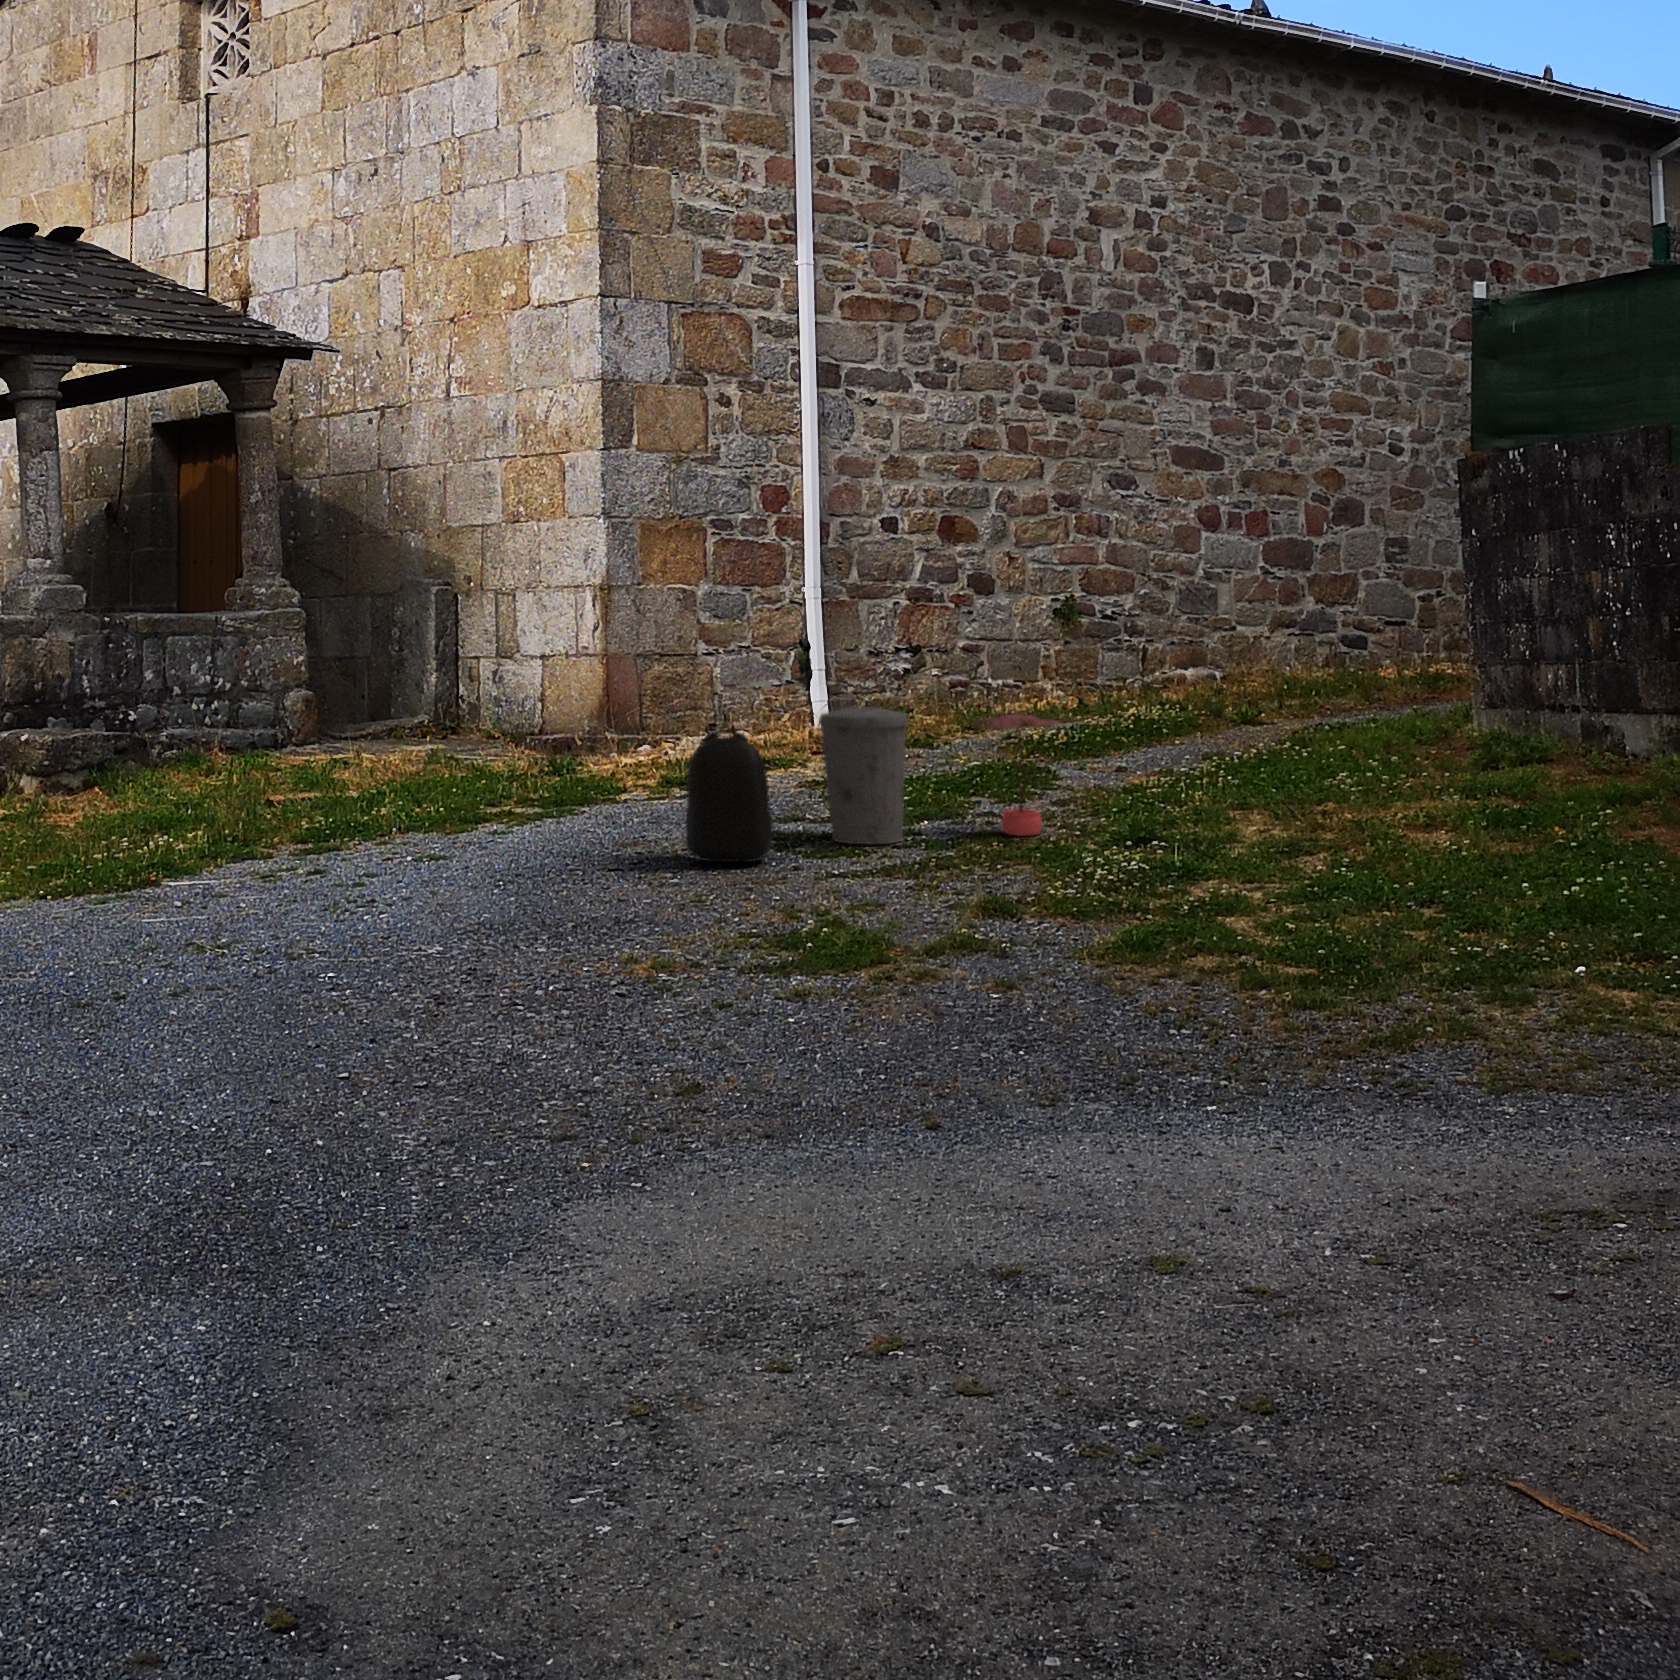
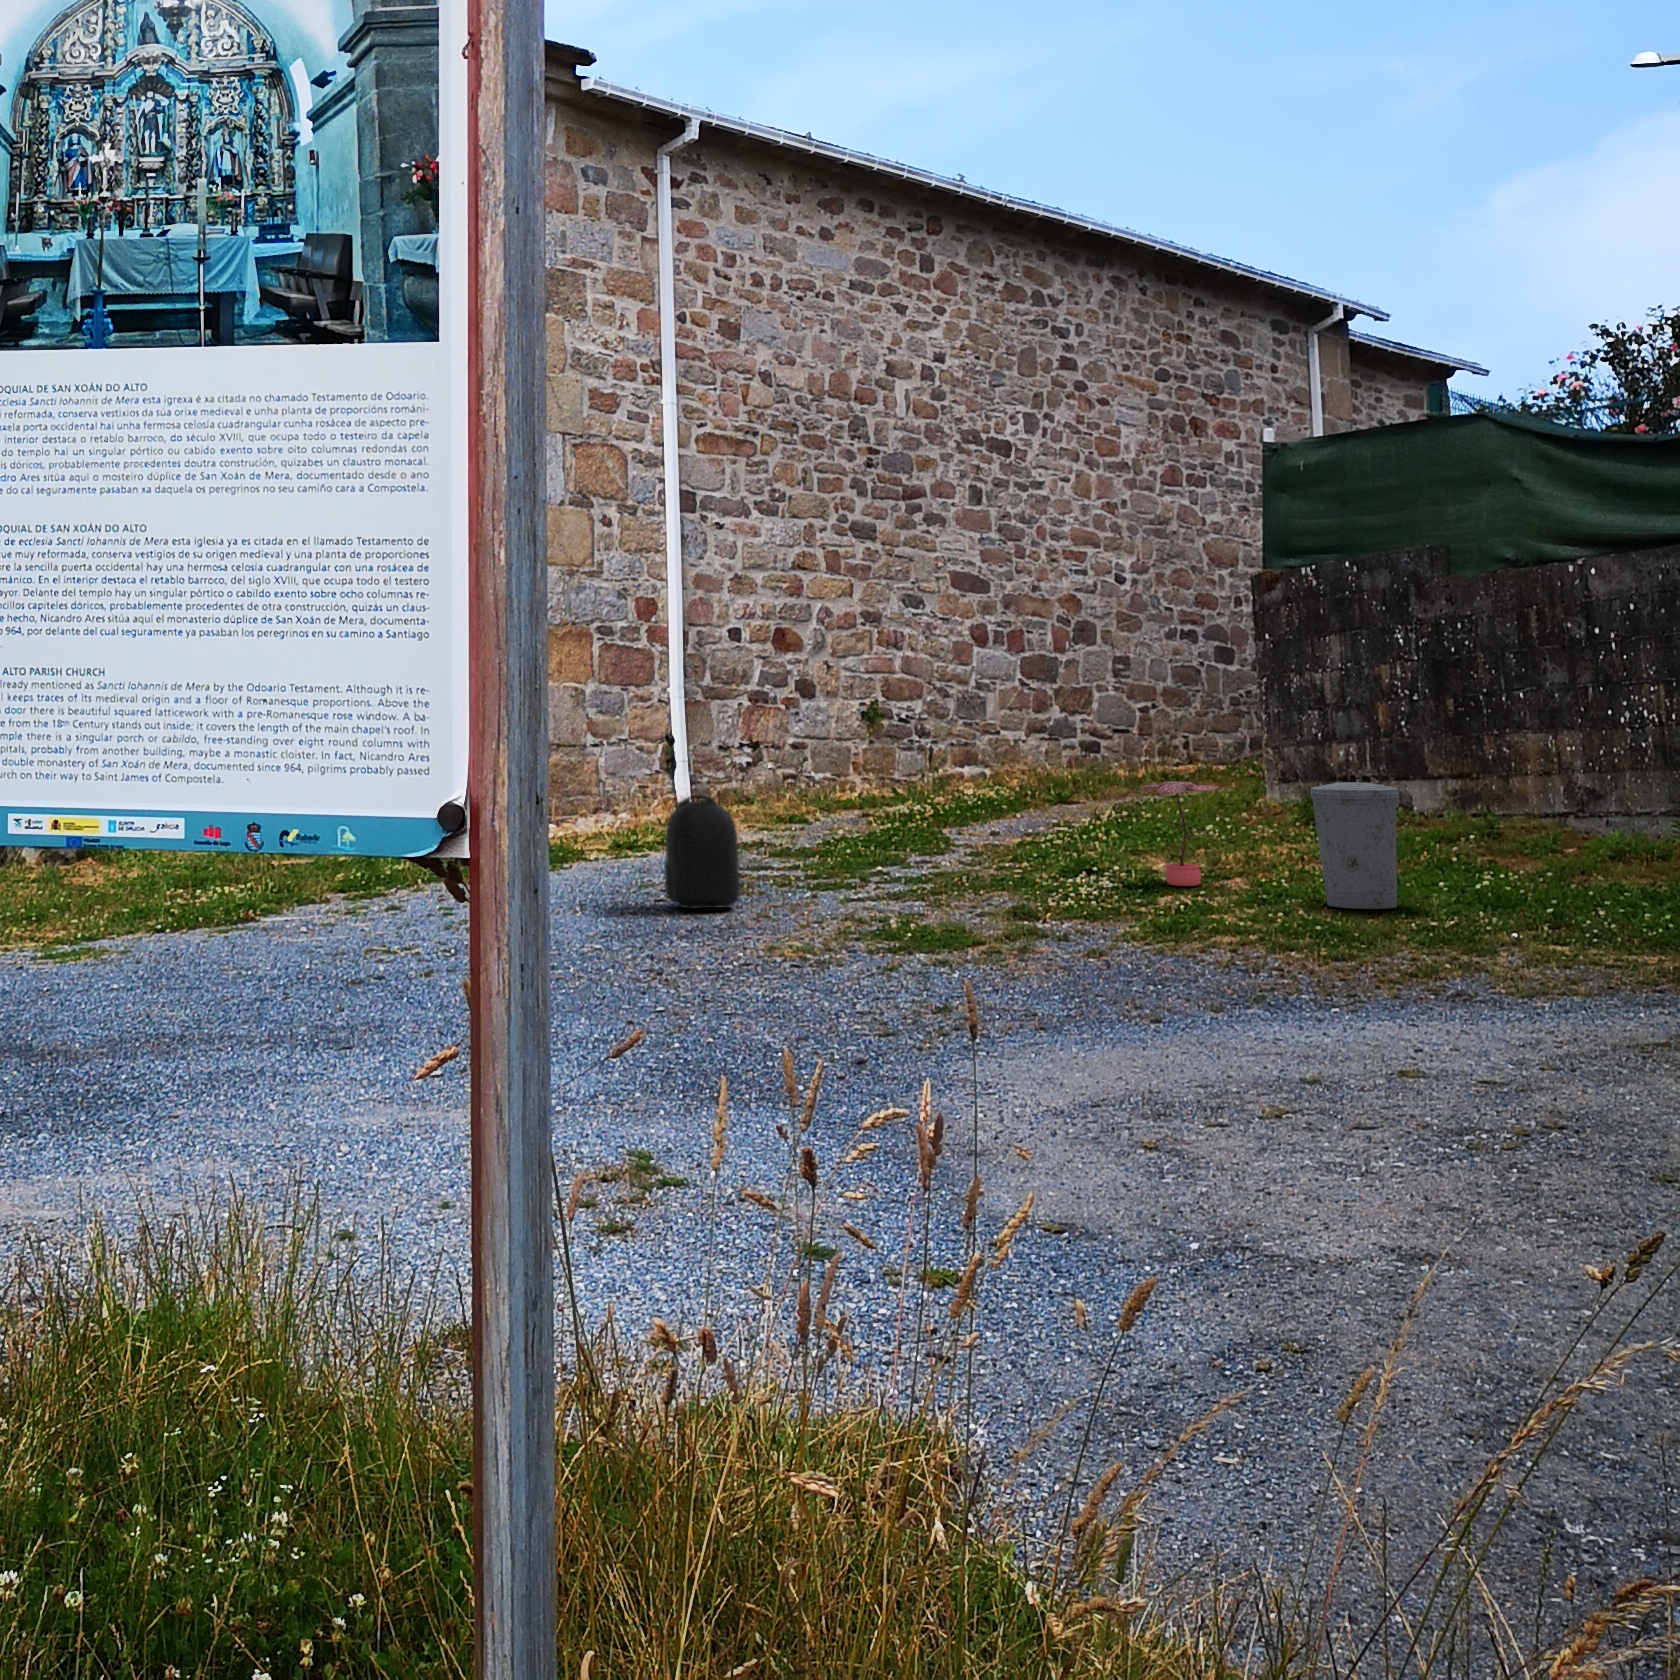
trash can: present [819,707,909,844] -> present [1310,782,1399,909]
potted plant: present [974,714,1062,836] -> present [1137,782,1219,886]

